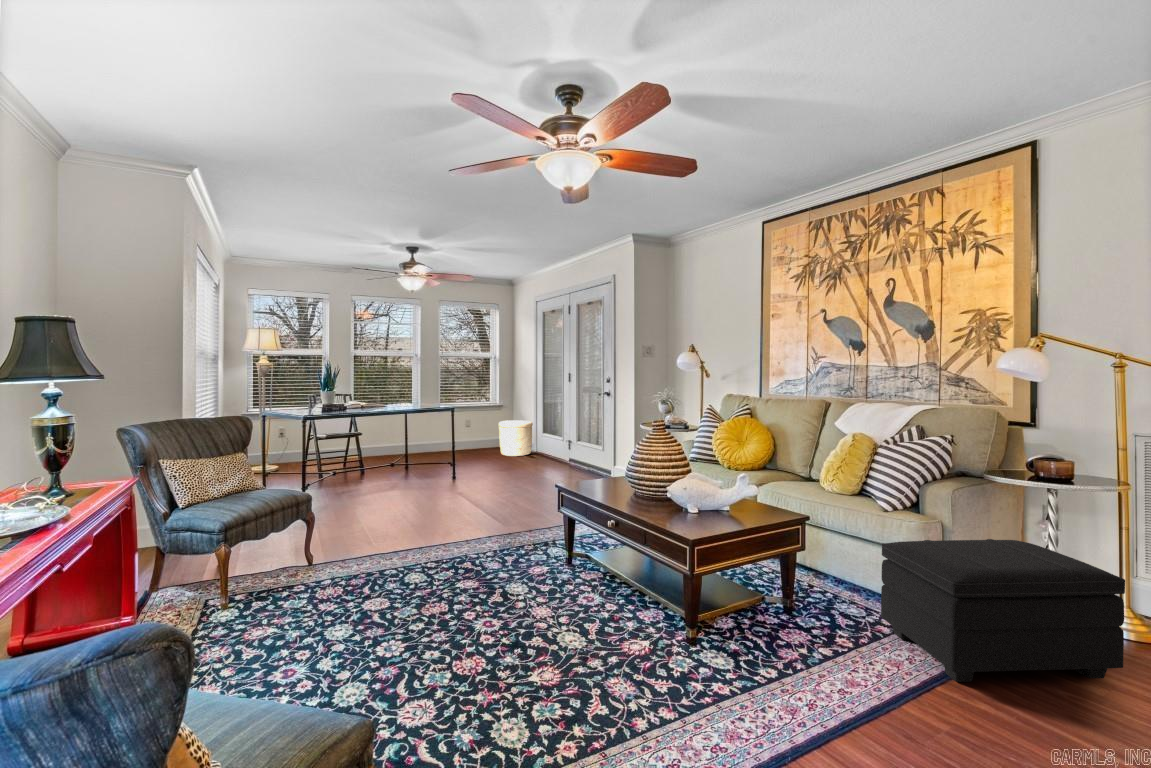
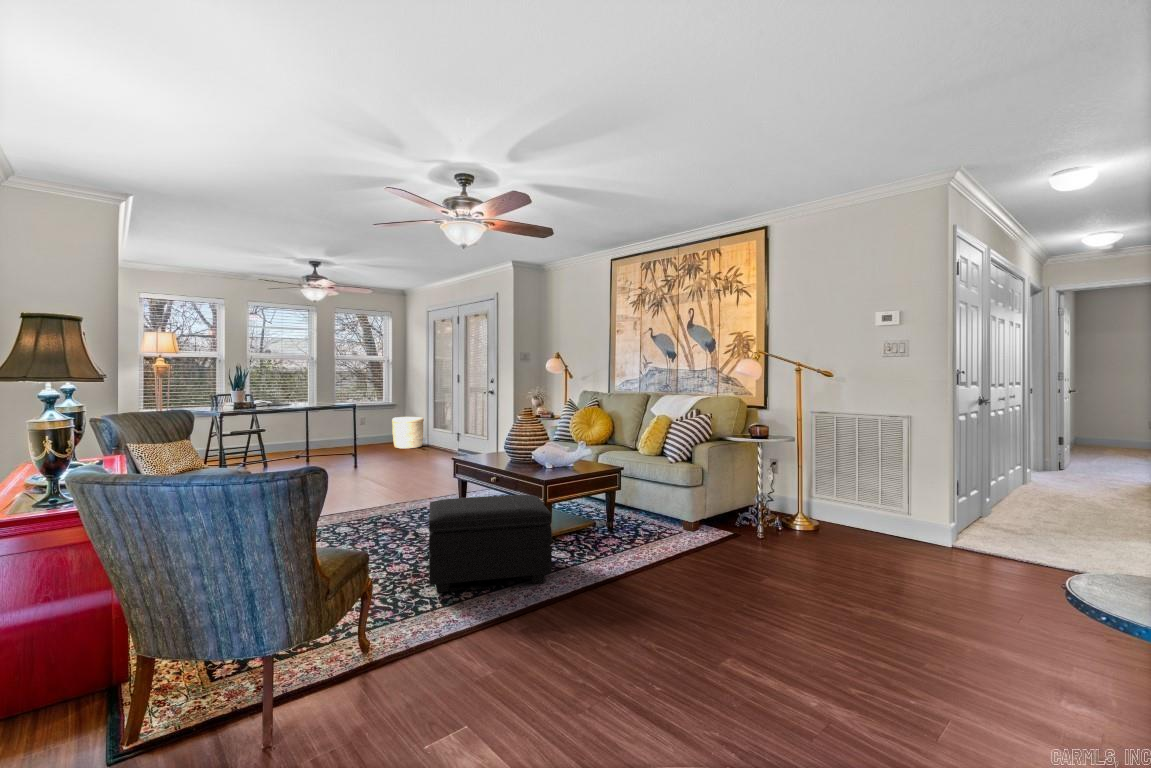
footstool: present [881,539,1125,682] -> present [429,495,552,592]

